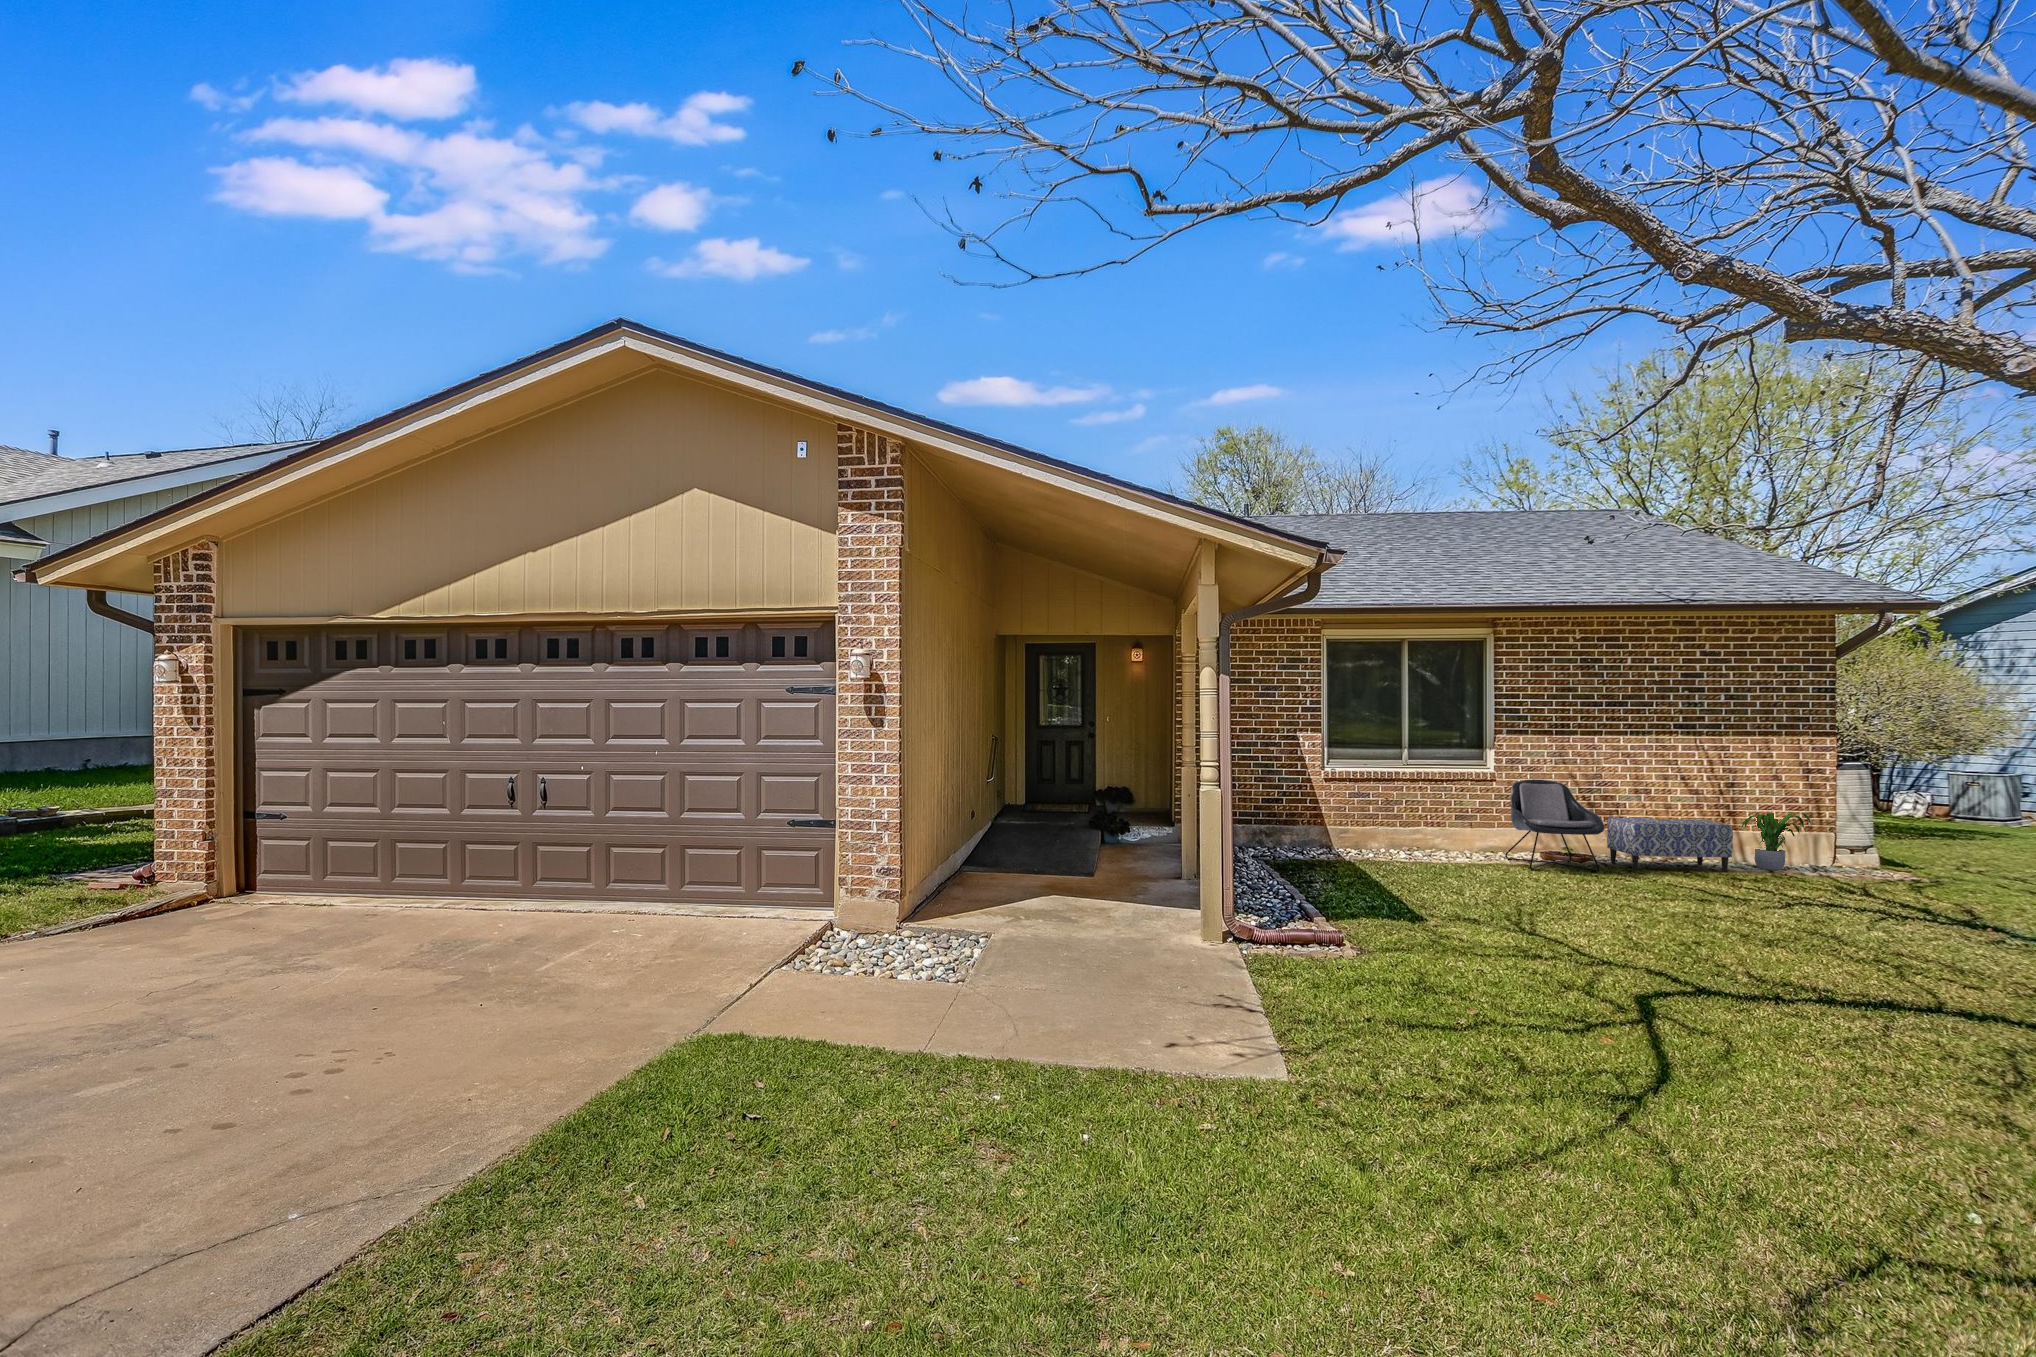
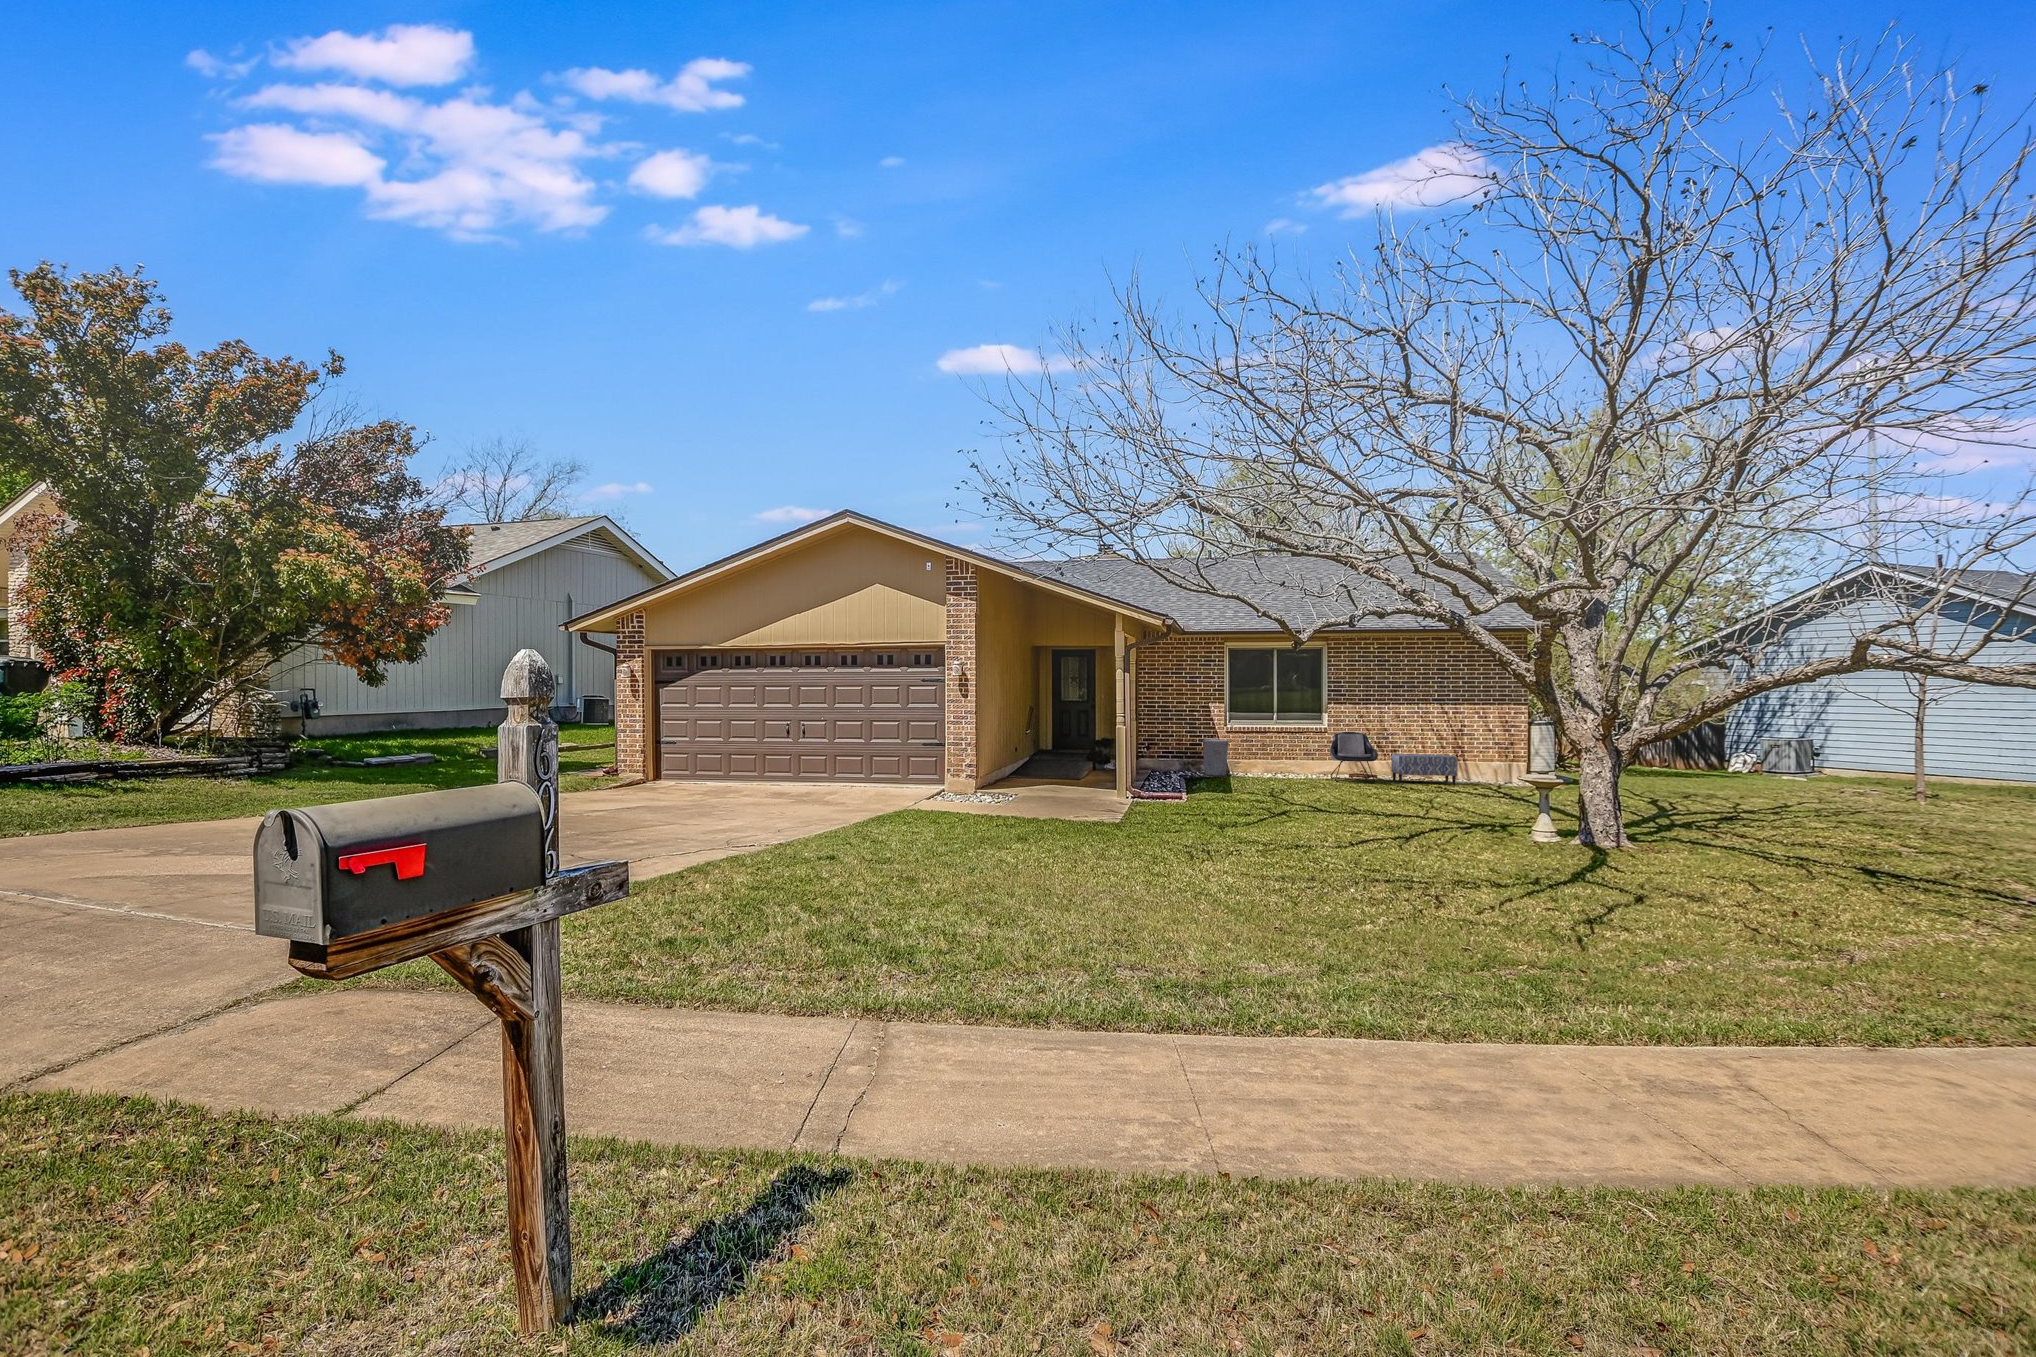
trash can: none [1289,789,1334,858] -> present [1203,737,1229,777]
potted plant: present [1741,812,1811,870] -> none [1467,750,1508,784]

